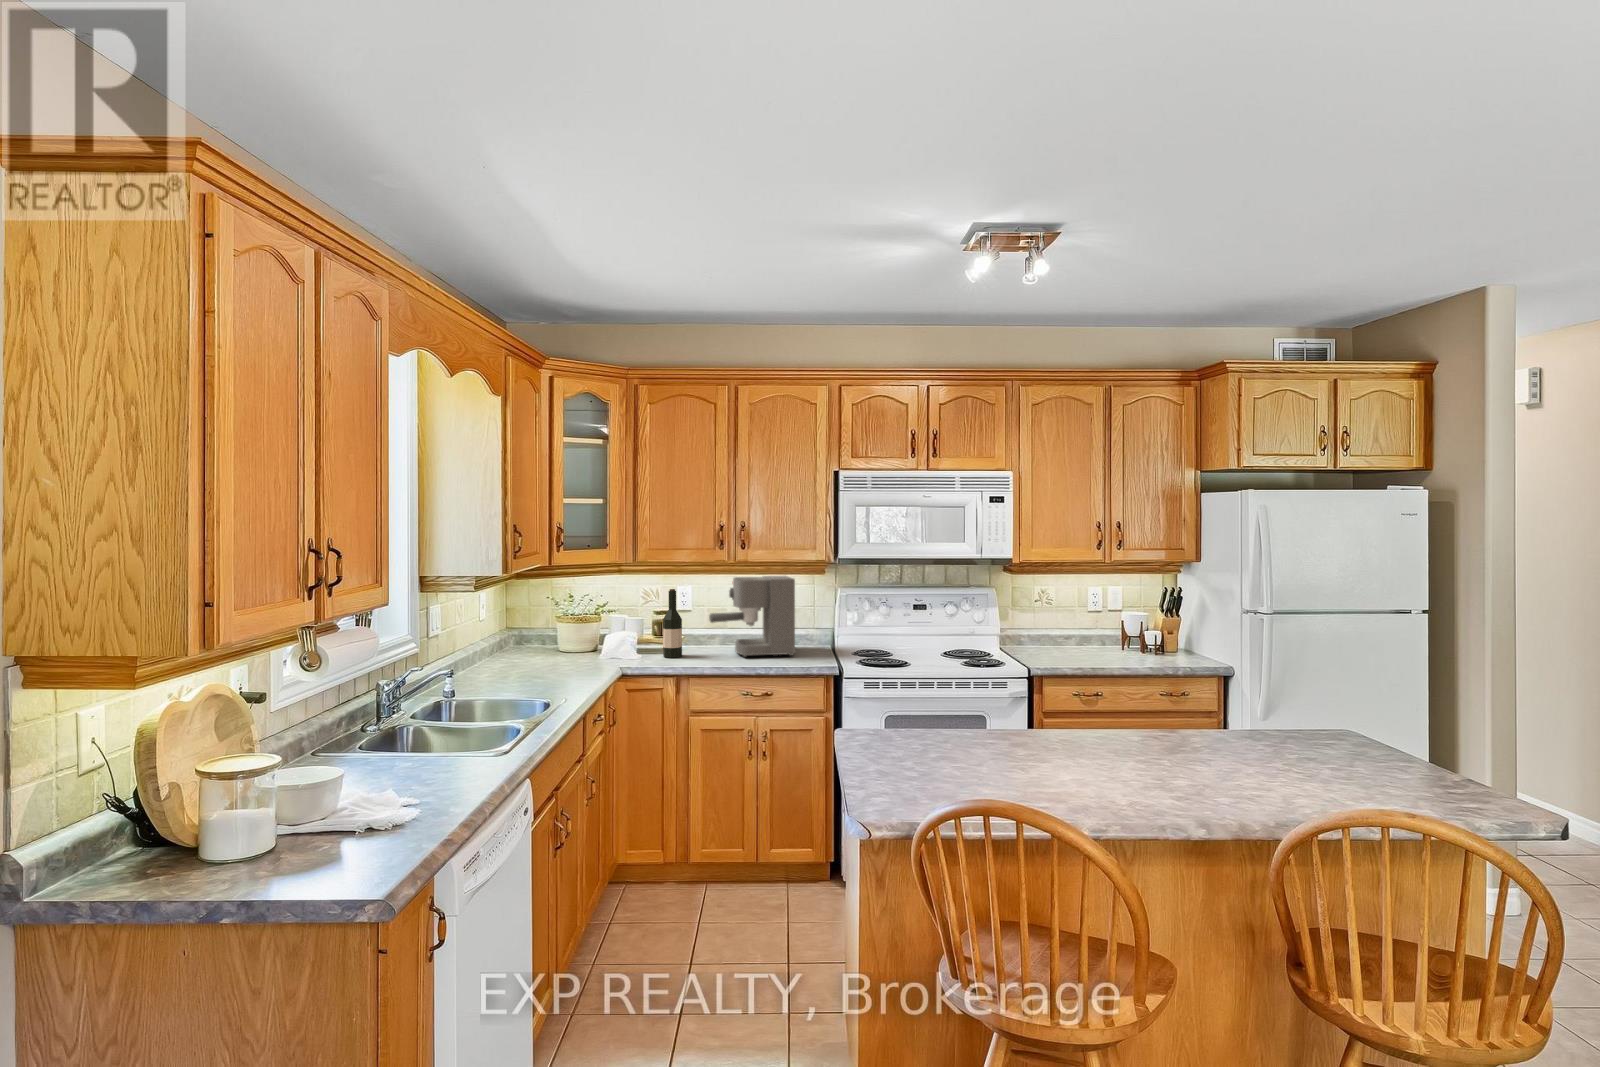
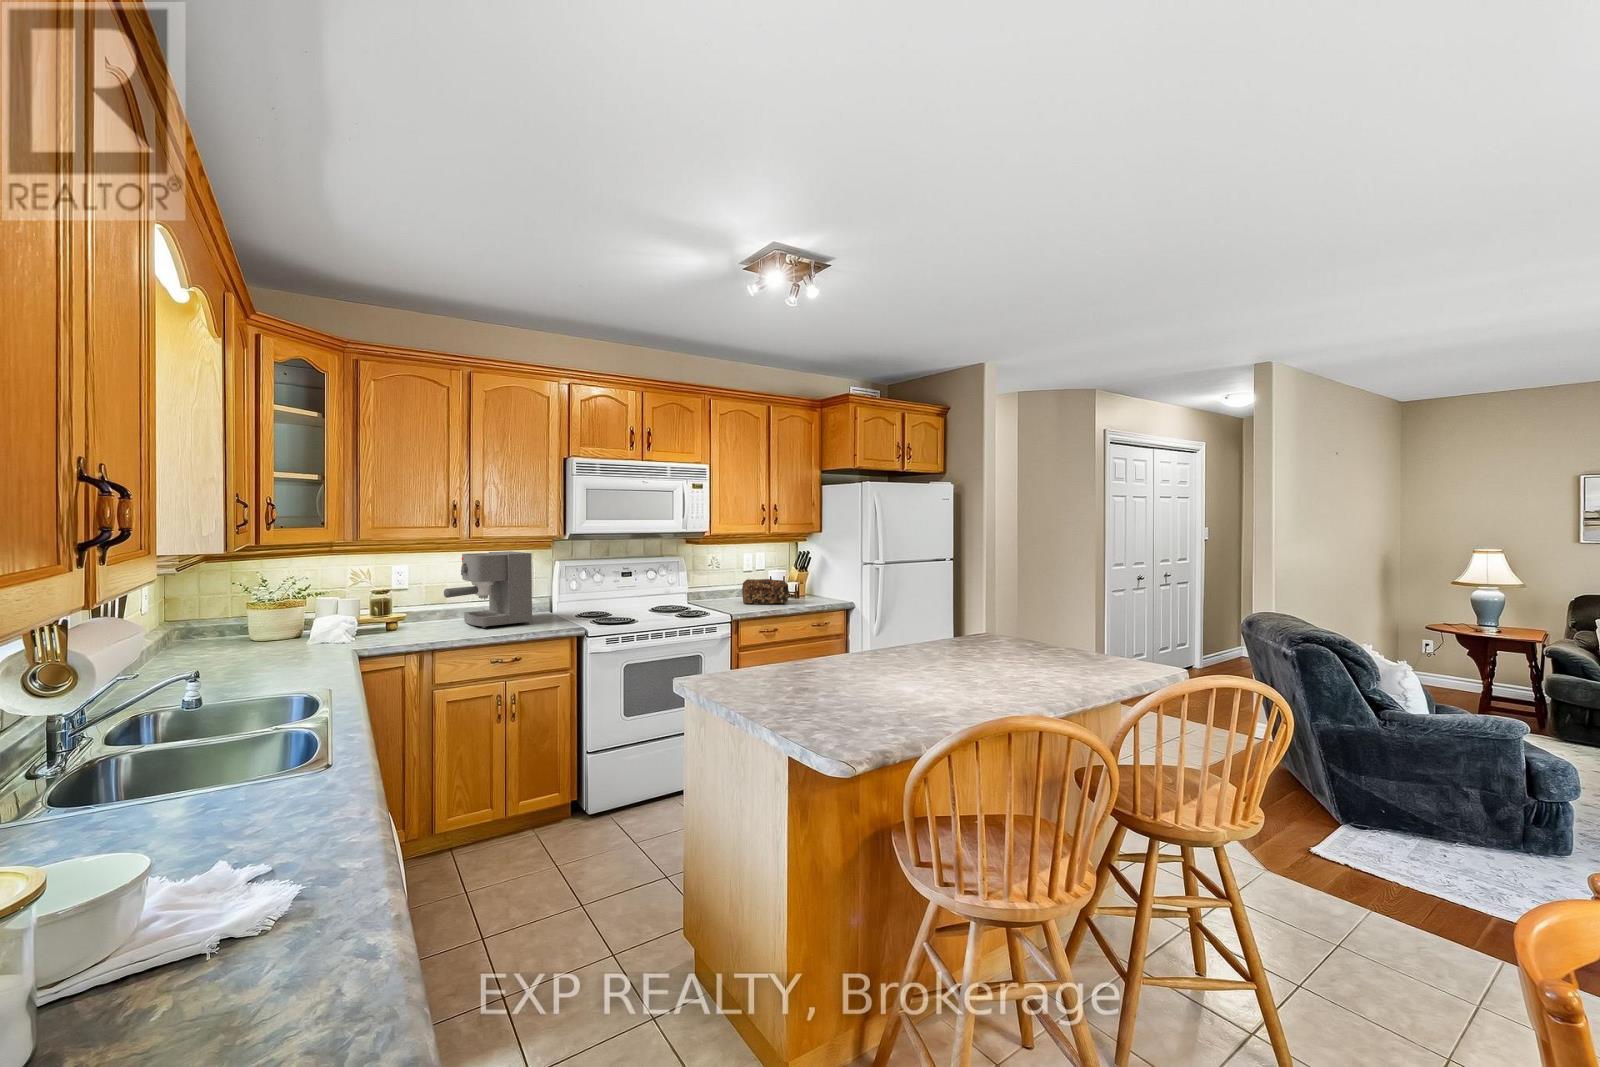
wine bottle: present [663,589,682,658] -> none [393,566,415,635]
bread loaf: none [1071,621,1137,656] -> present [742,579,788,604]

